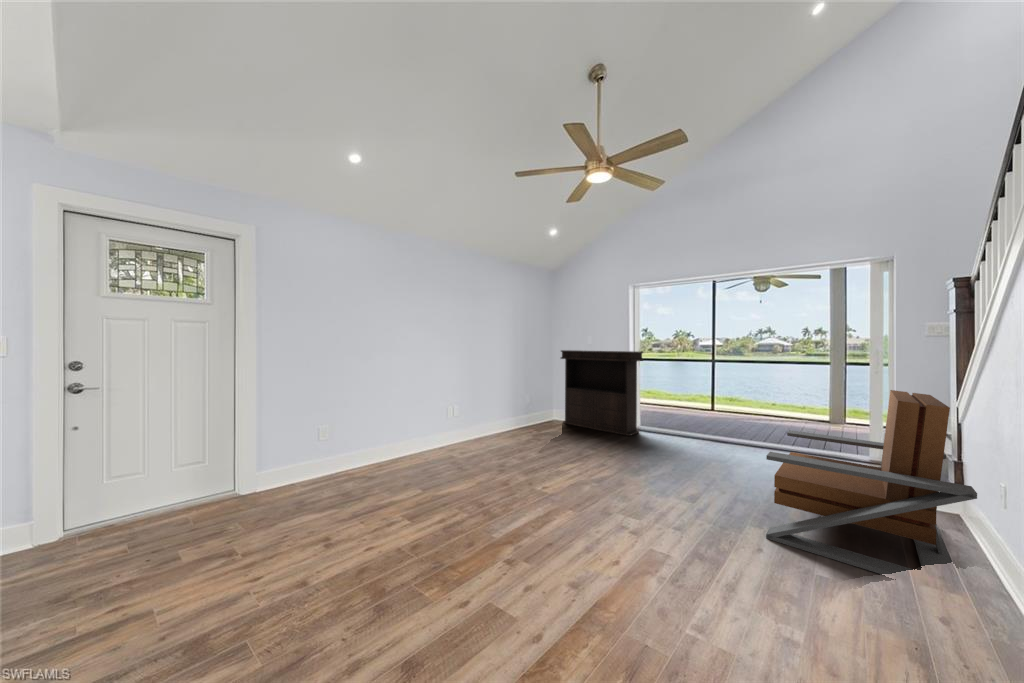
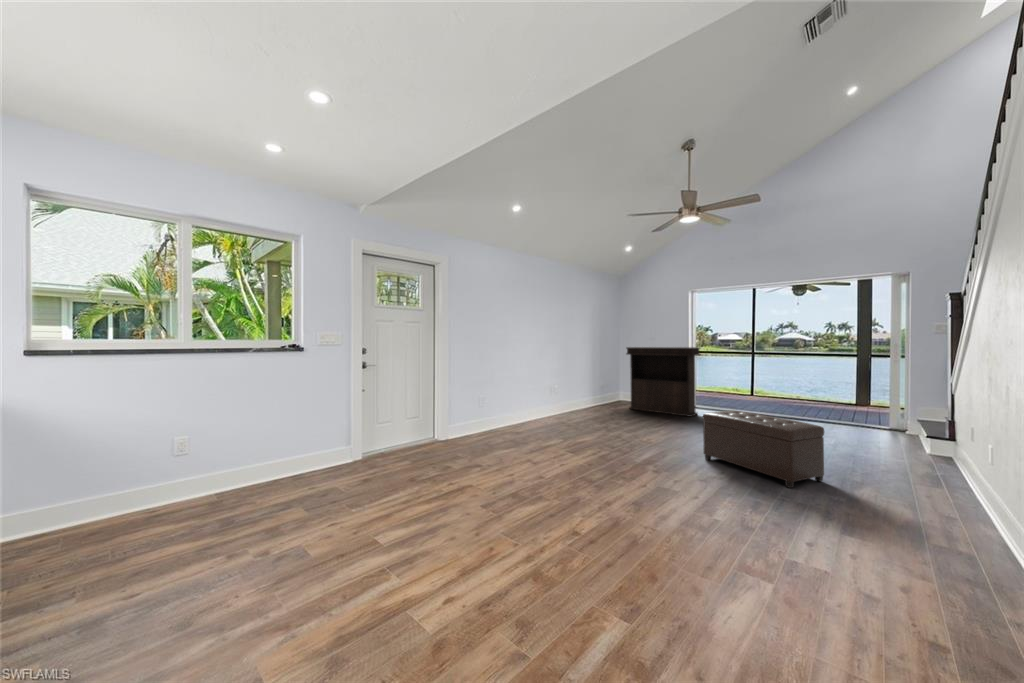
lounge chair: present [766,390,977,574] -> none [823,372,958,494]
ottoman: none [601,440,762,580] -> present [703,411,824,488]

